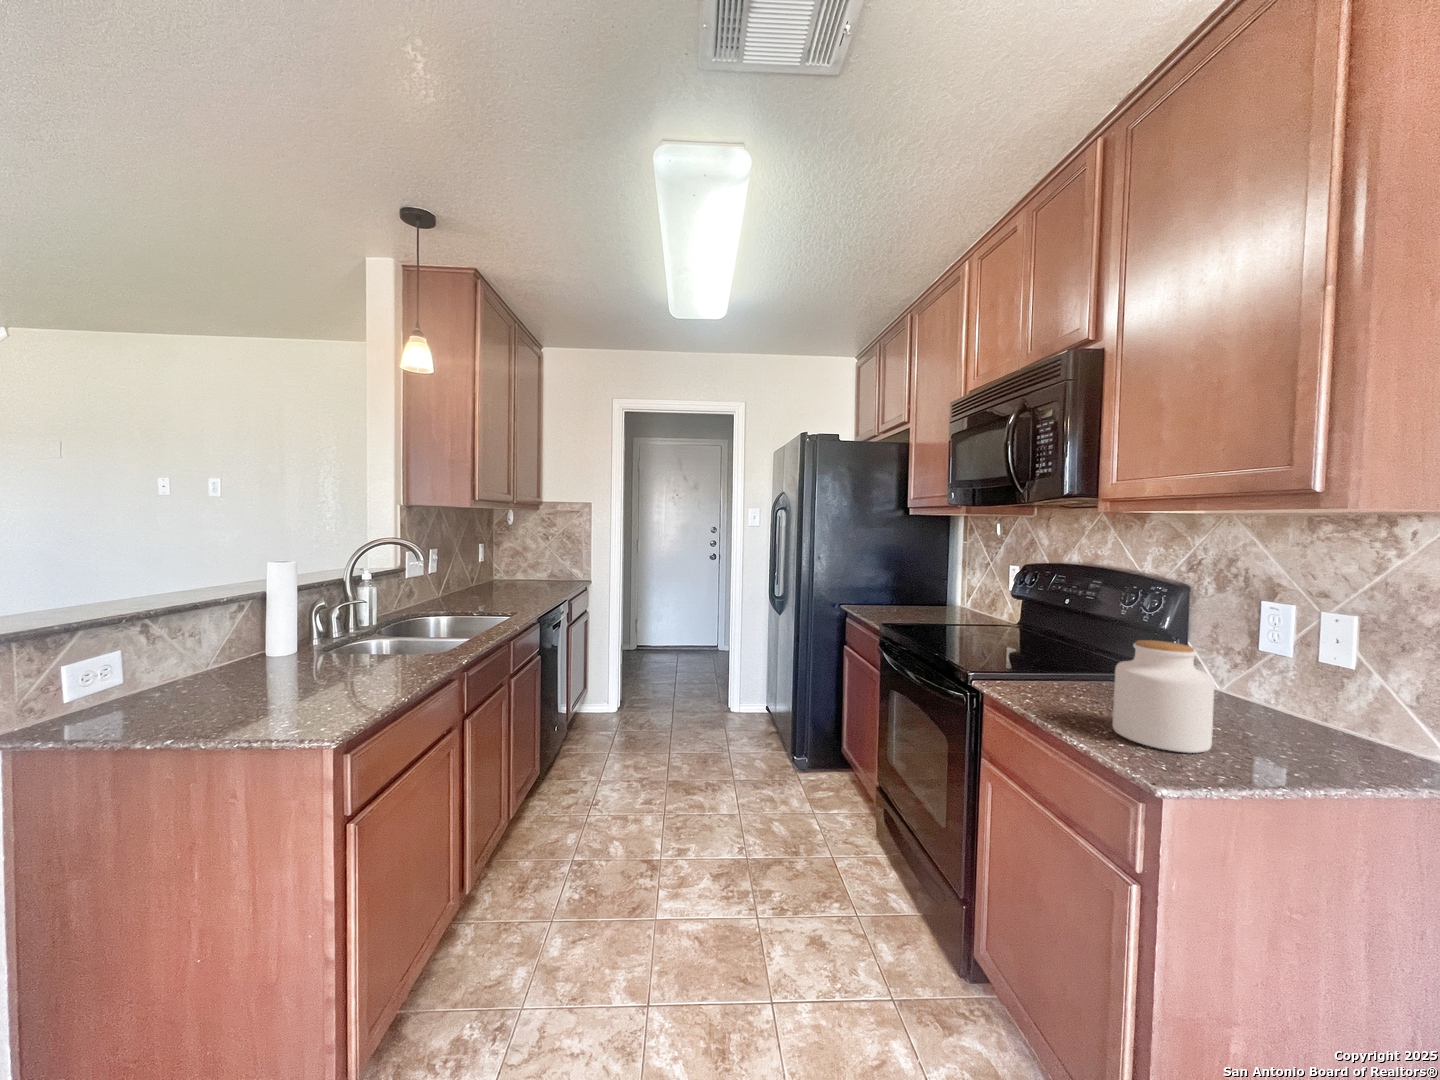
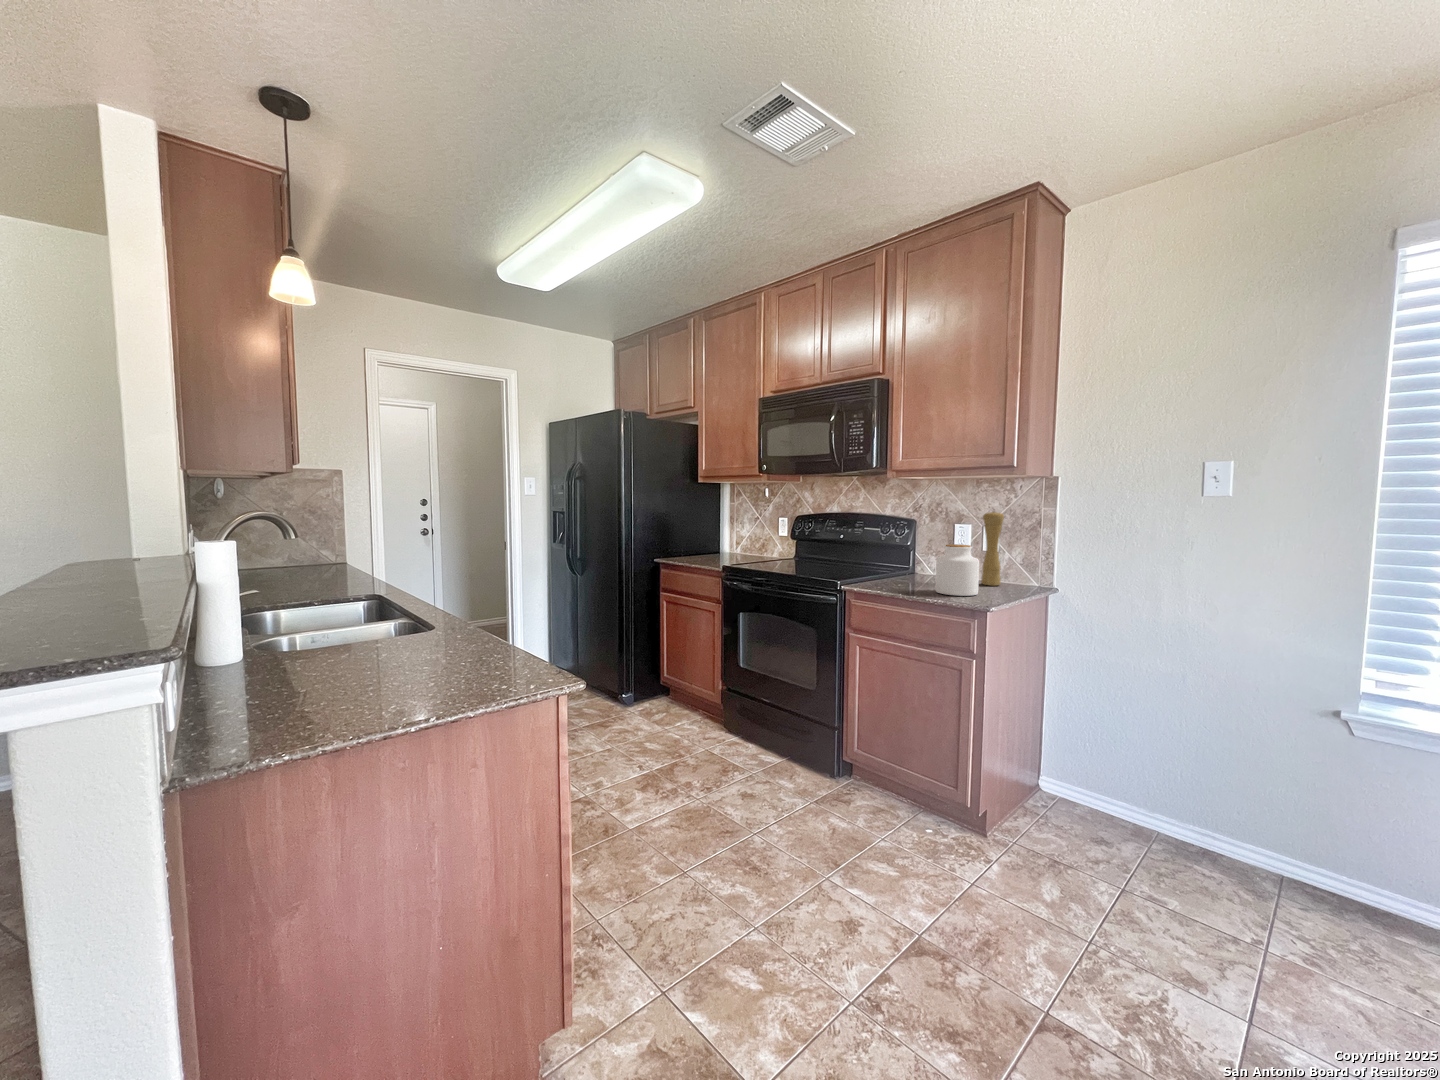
pepper mill: none [1277,583,1340,744] -> present [981,511,1004,586]

